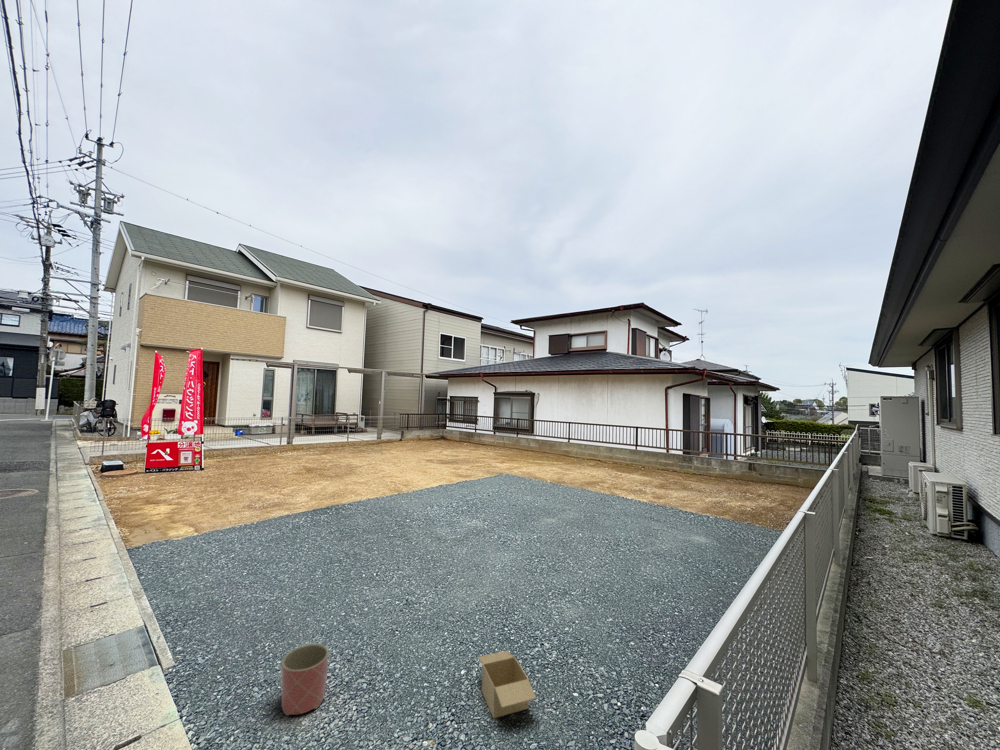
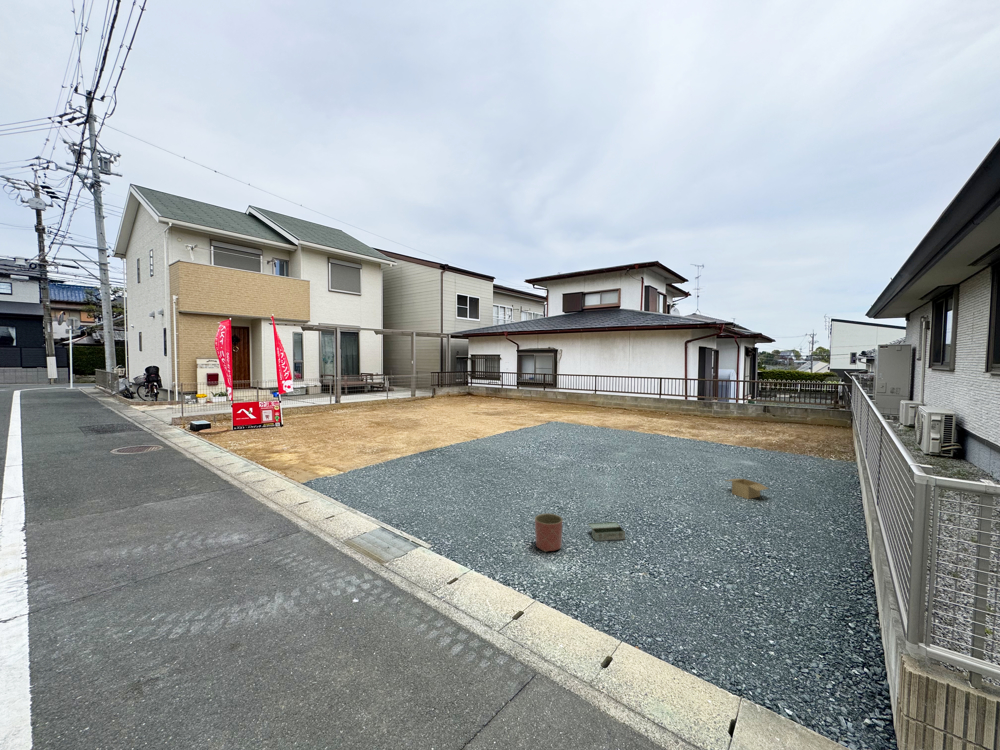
cardboard box: present [478,651,536,718] -> present [726,479,768,499]
toolbox: none [386,655,437,692] -> present [588,522,625,541]

